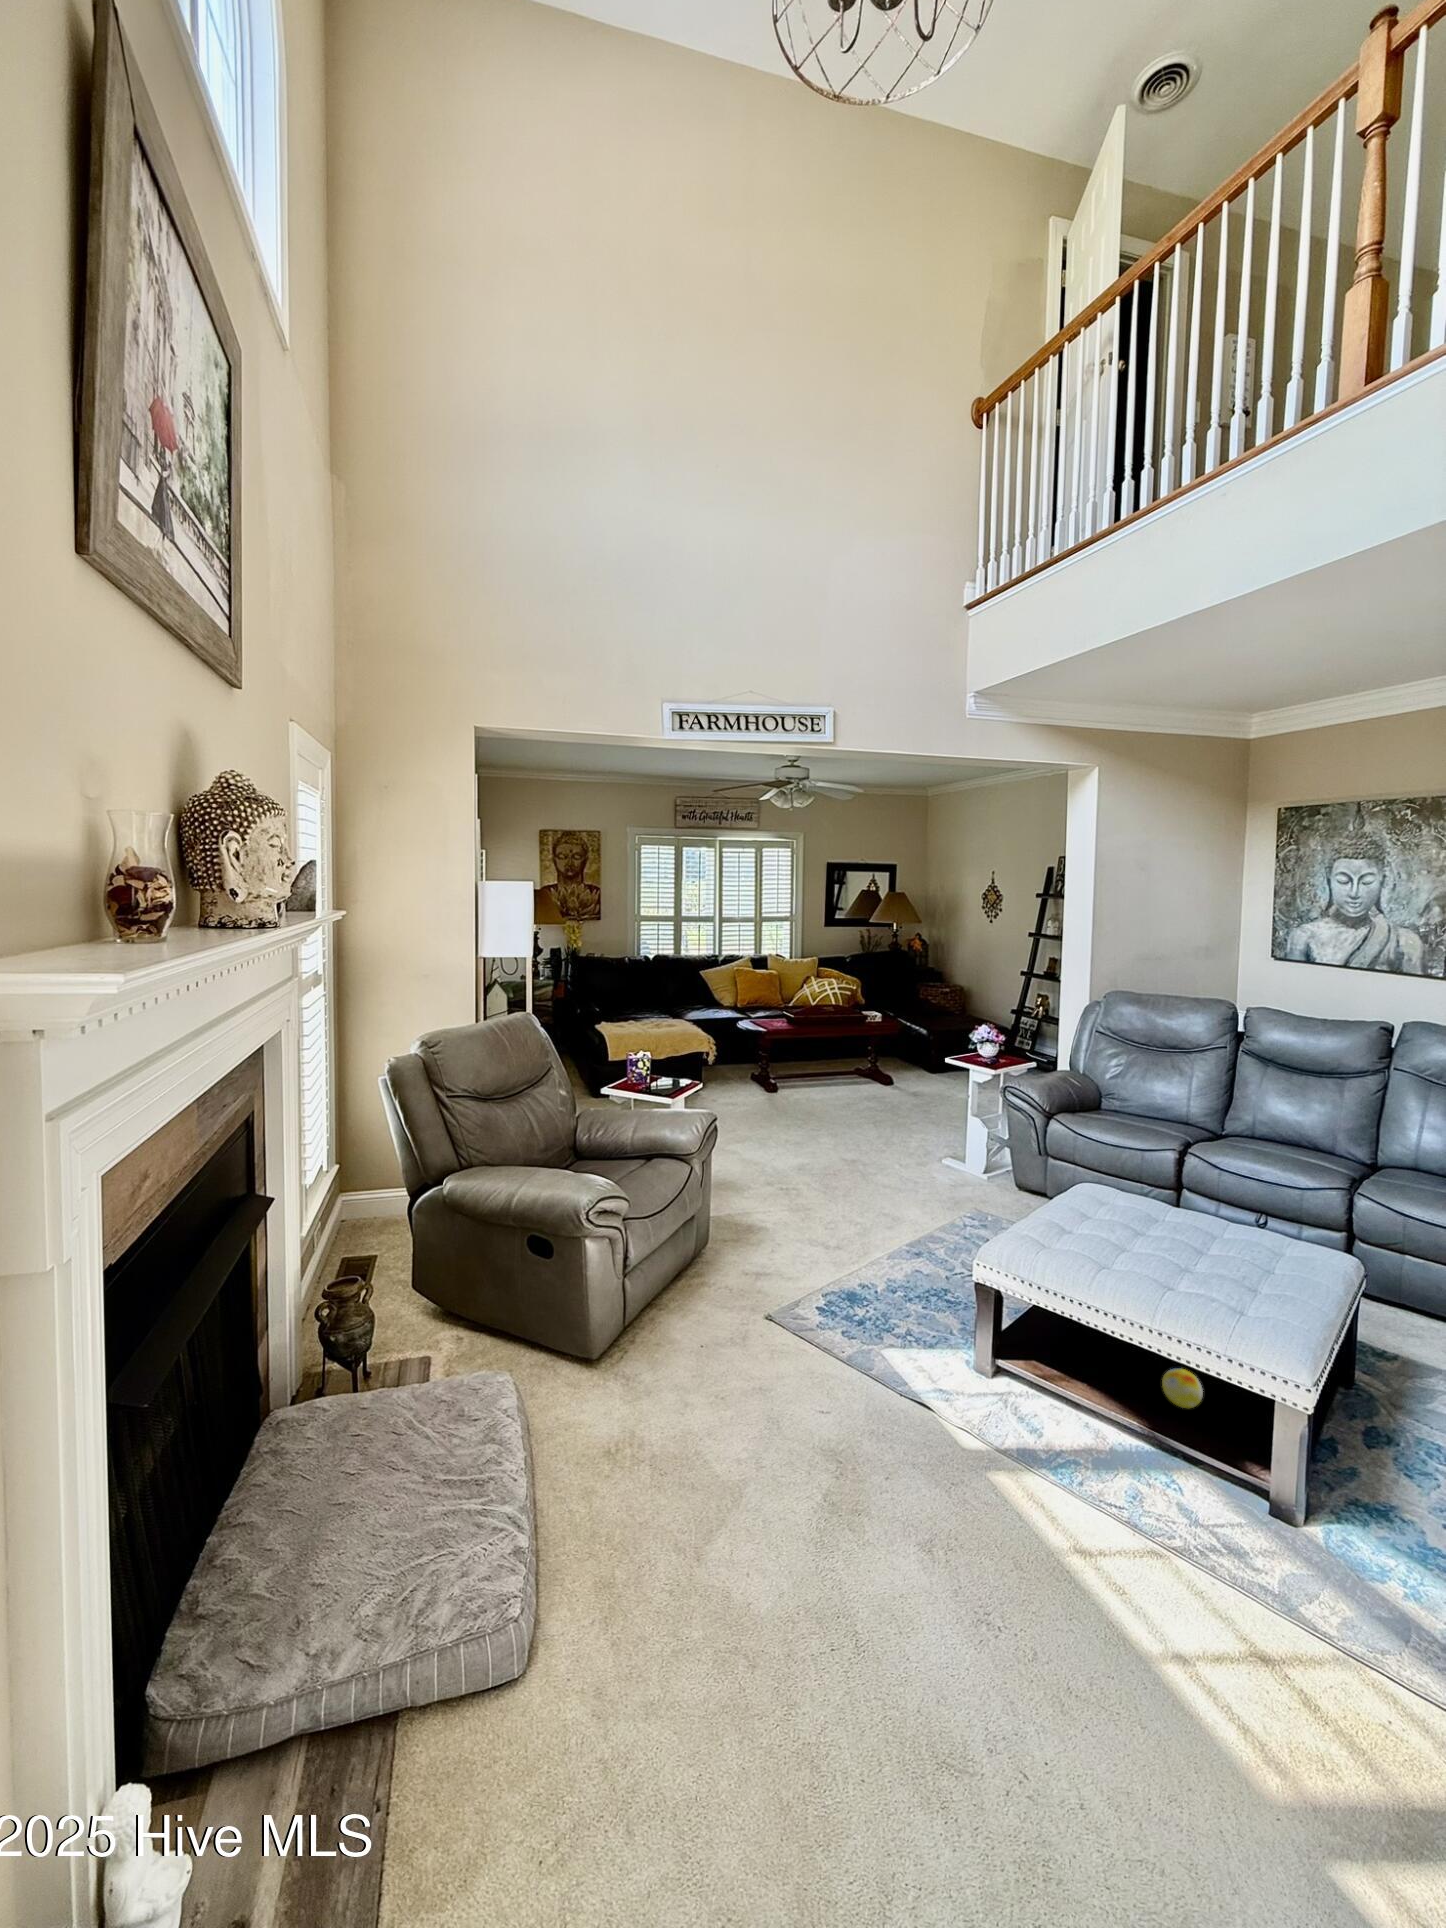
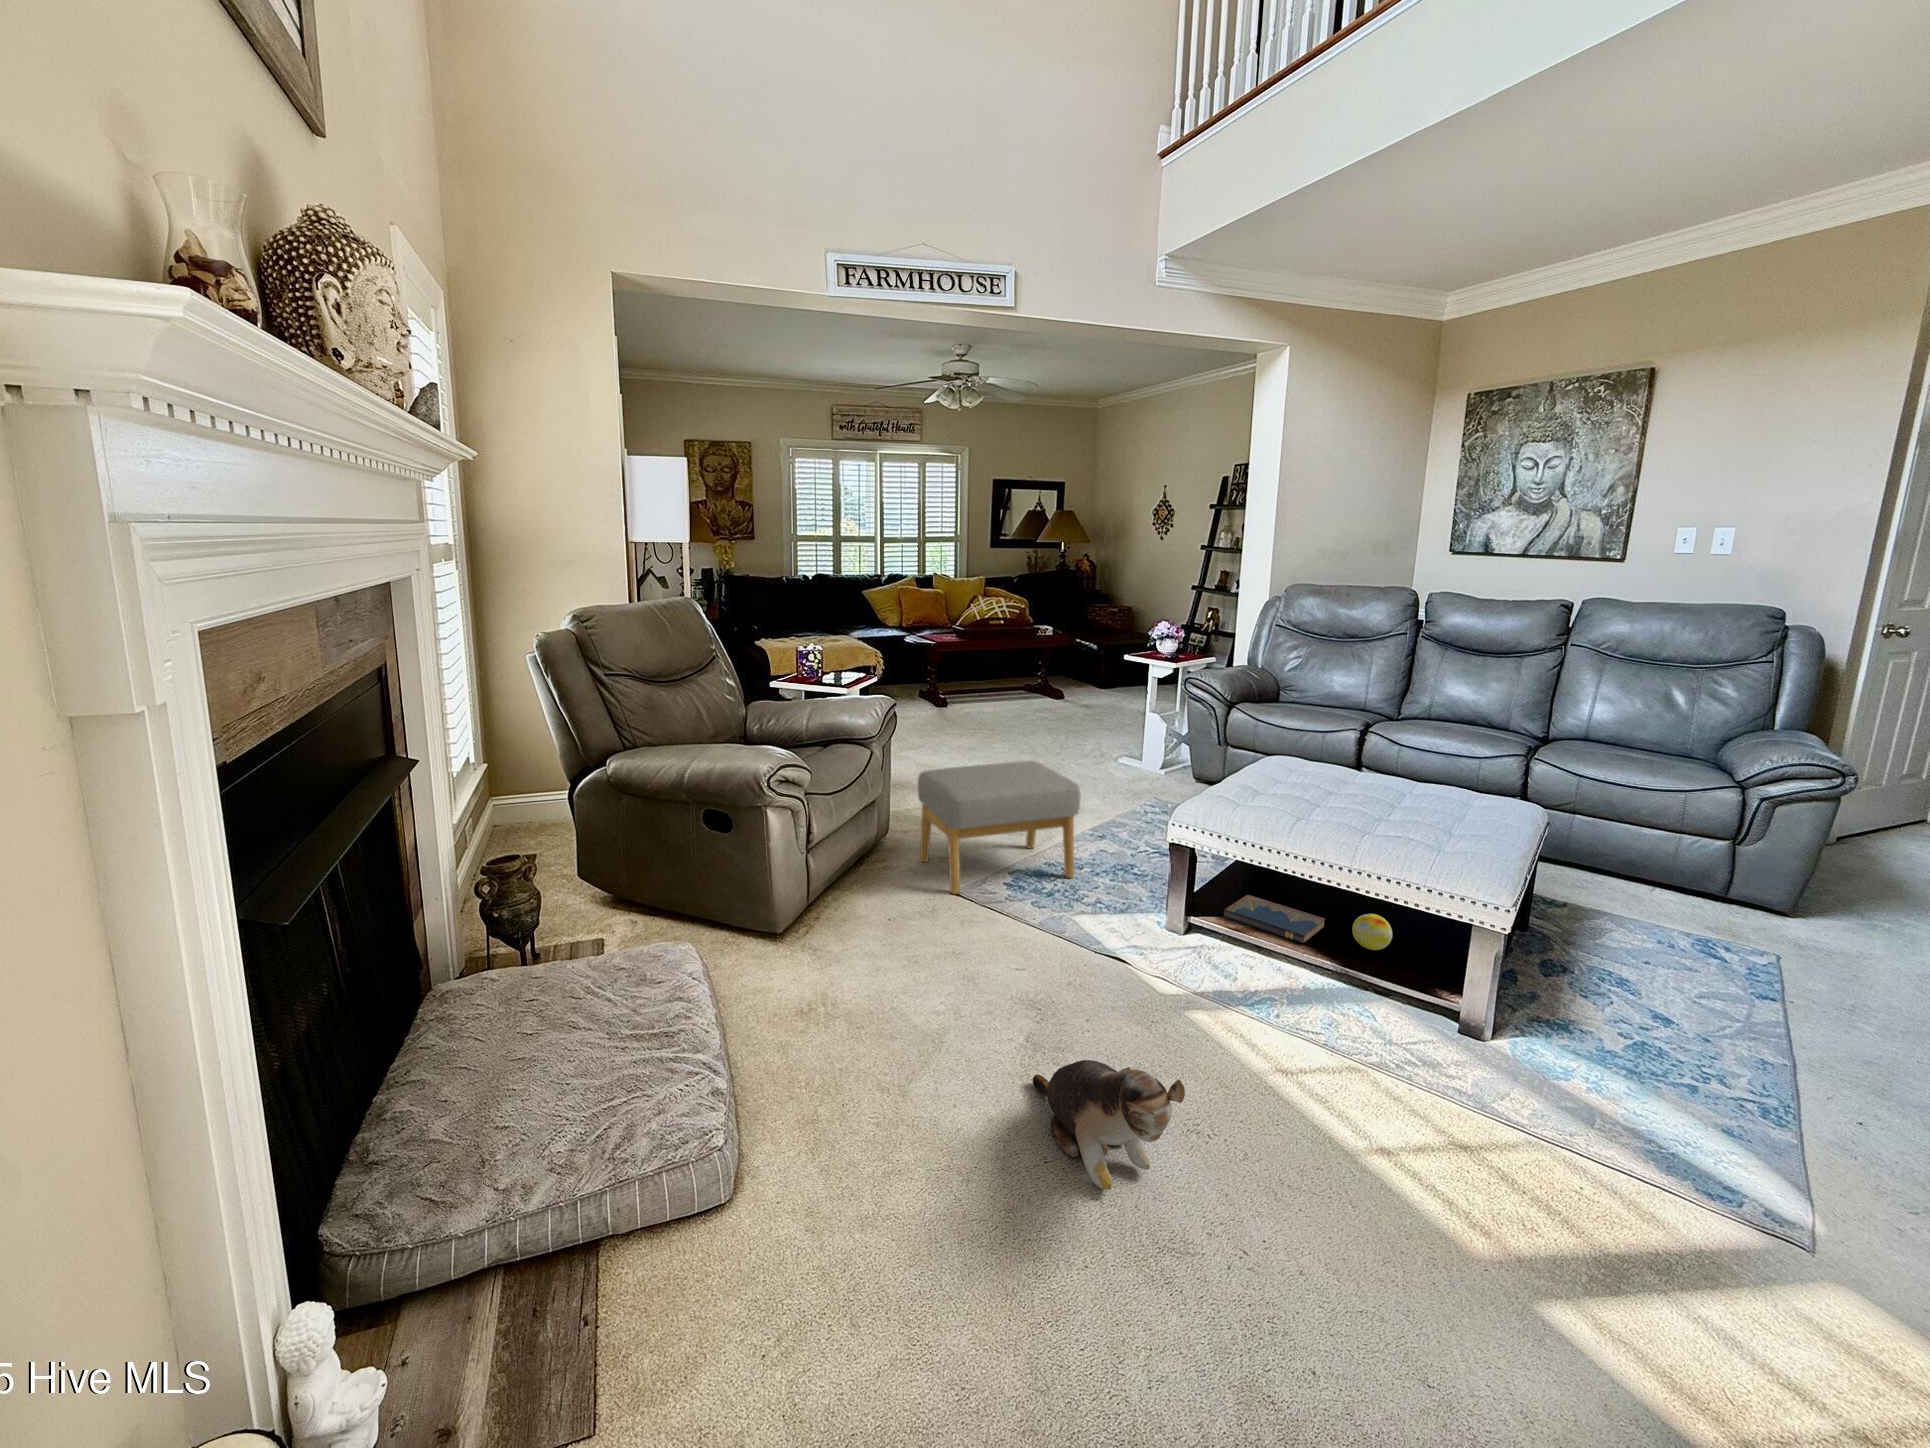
footstool: none [736,1178,893,1316] -> present [918,762,1080,894]
hardcover book: none [1033,1333,1137,1396] -> present [1224,894,1325,943]
plush toy: none [828,1538,964,1688] -> present [1033,1060,1185,1190]

